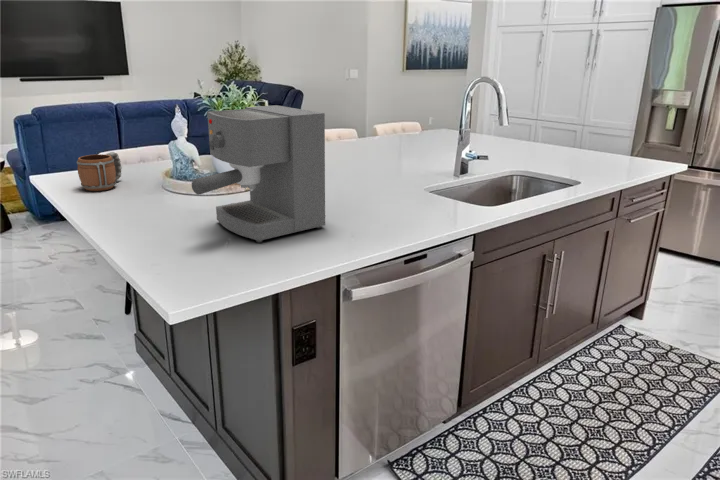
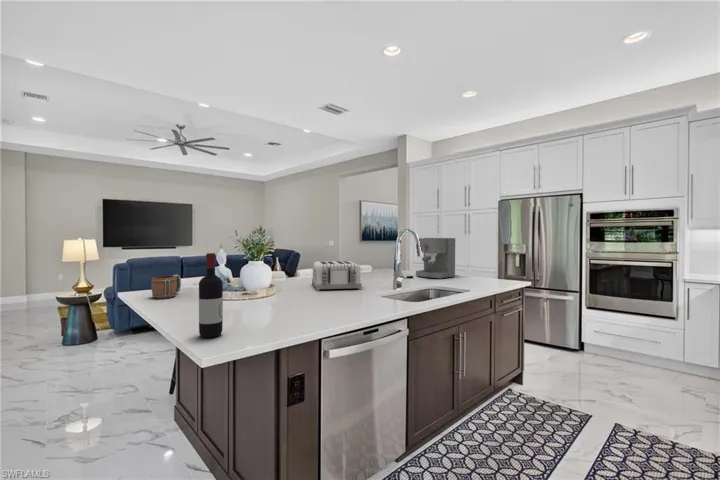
coffee maker: present [192,105,325,242] -> present [416,238,455,279]
toaster: none [323,127,402,180] -> present [312,261,361,291]
wine bottle: none [152,147,193,273] -> present [199,253,223,338]

